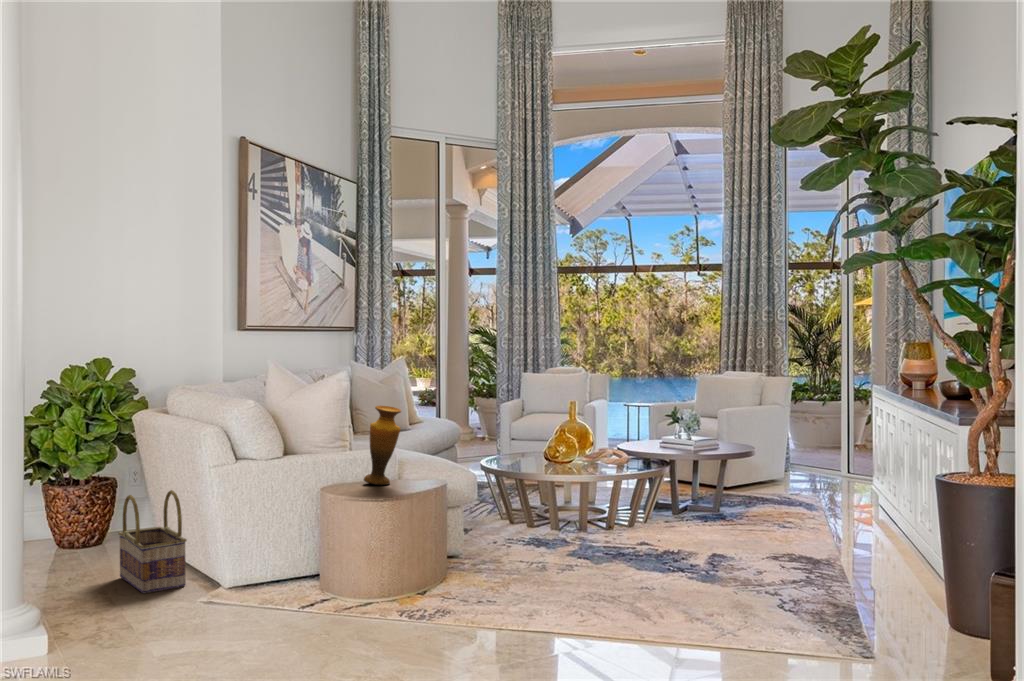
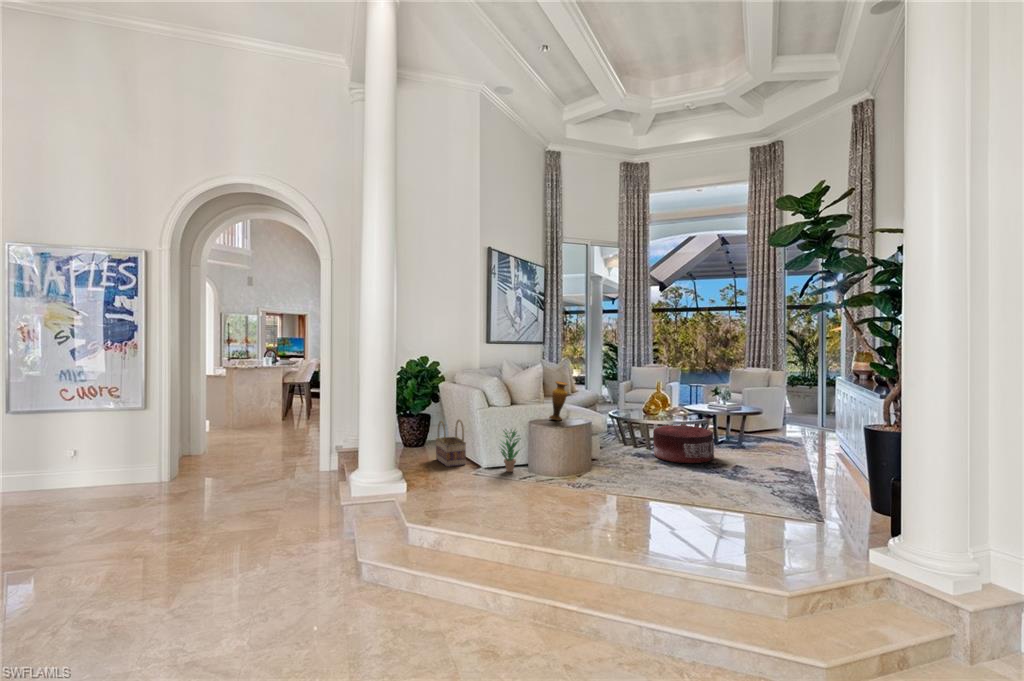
pouf: none [565,481,675,554] -> present [653,425,714,463]
potted plant: none [257,503,307,597] -> present [501,429,521,472]

